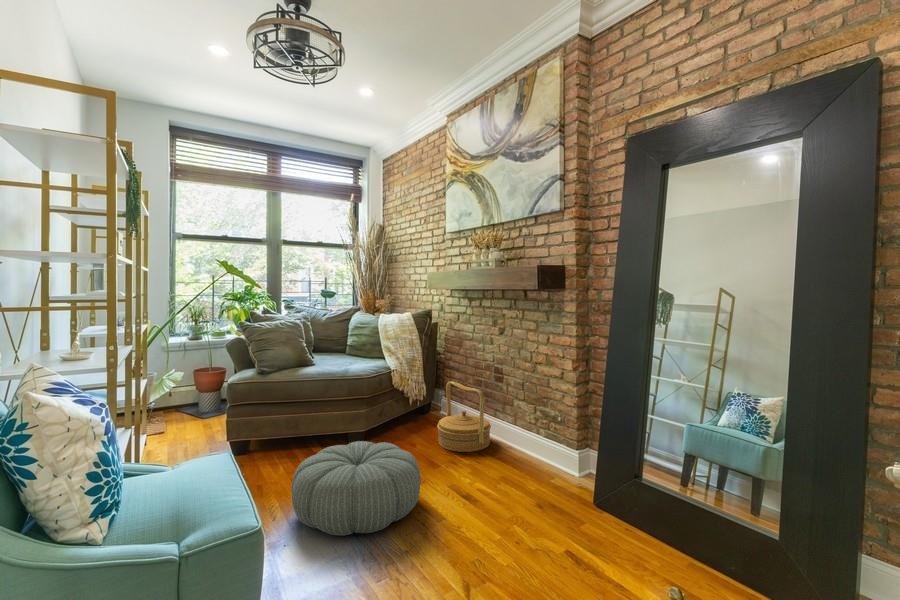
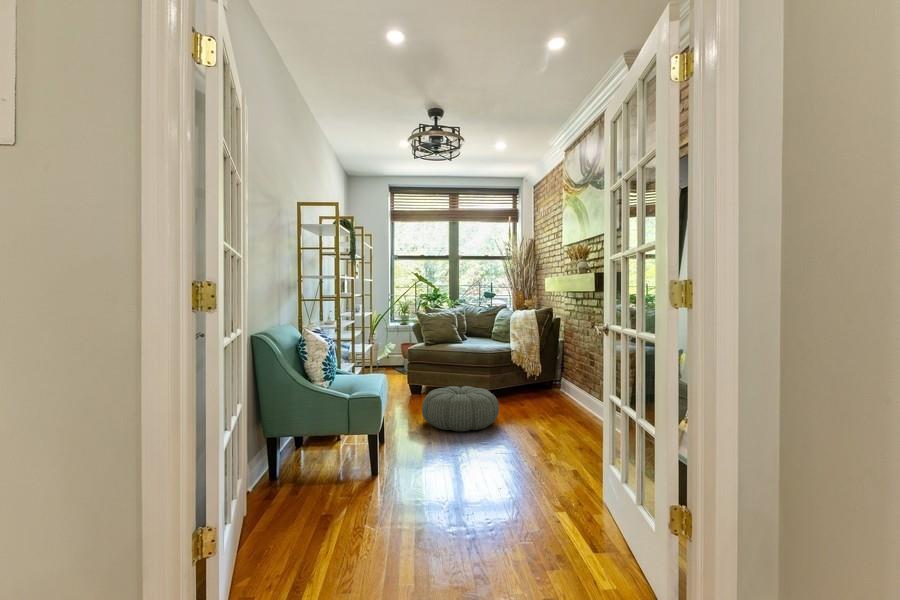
woven basket: present [437,381,491,452] -> none [539,361,581,412]

